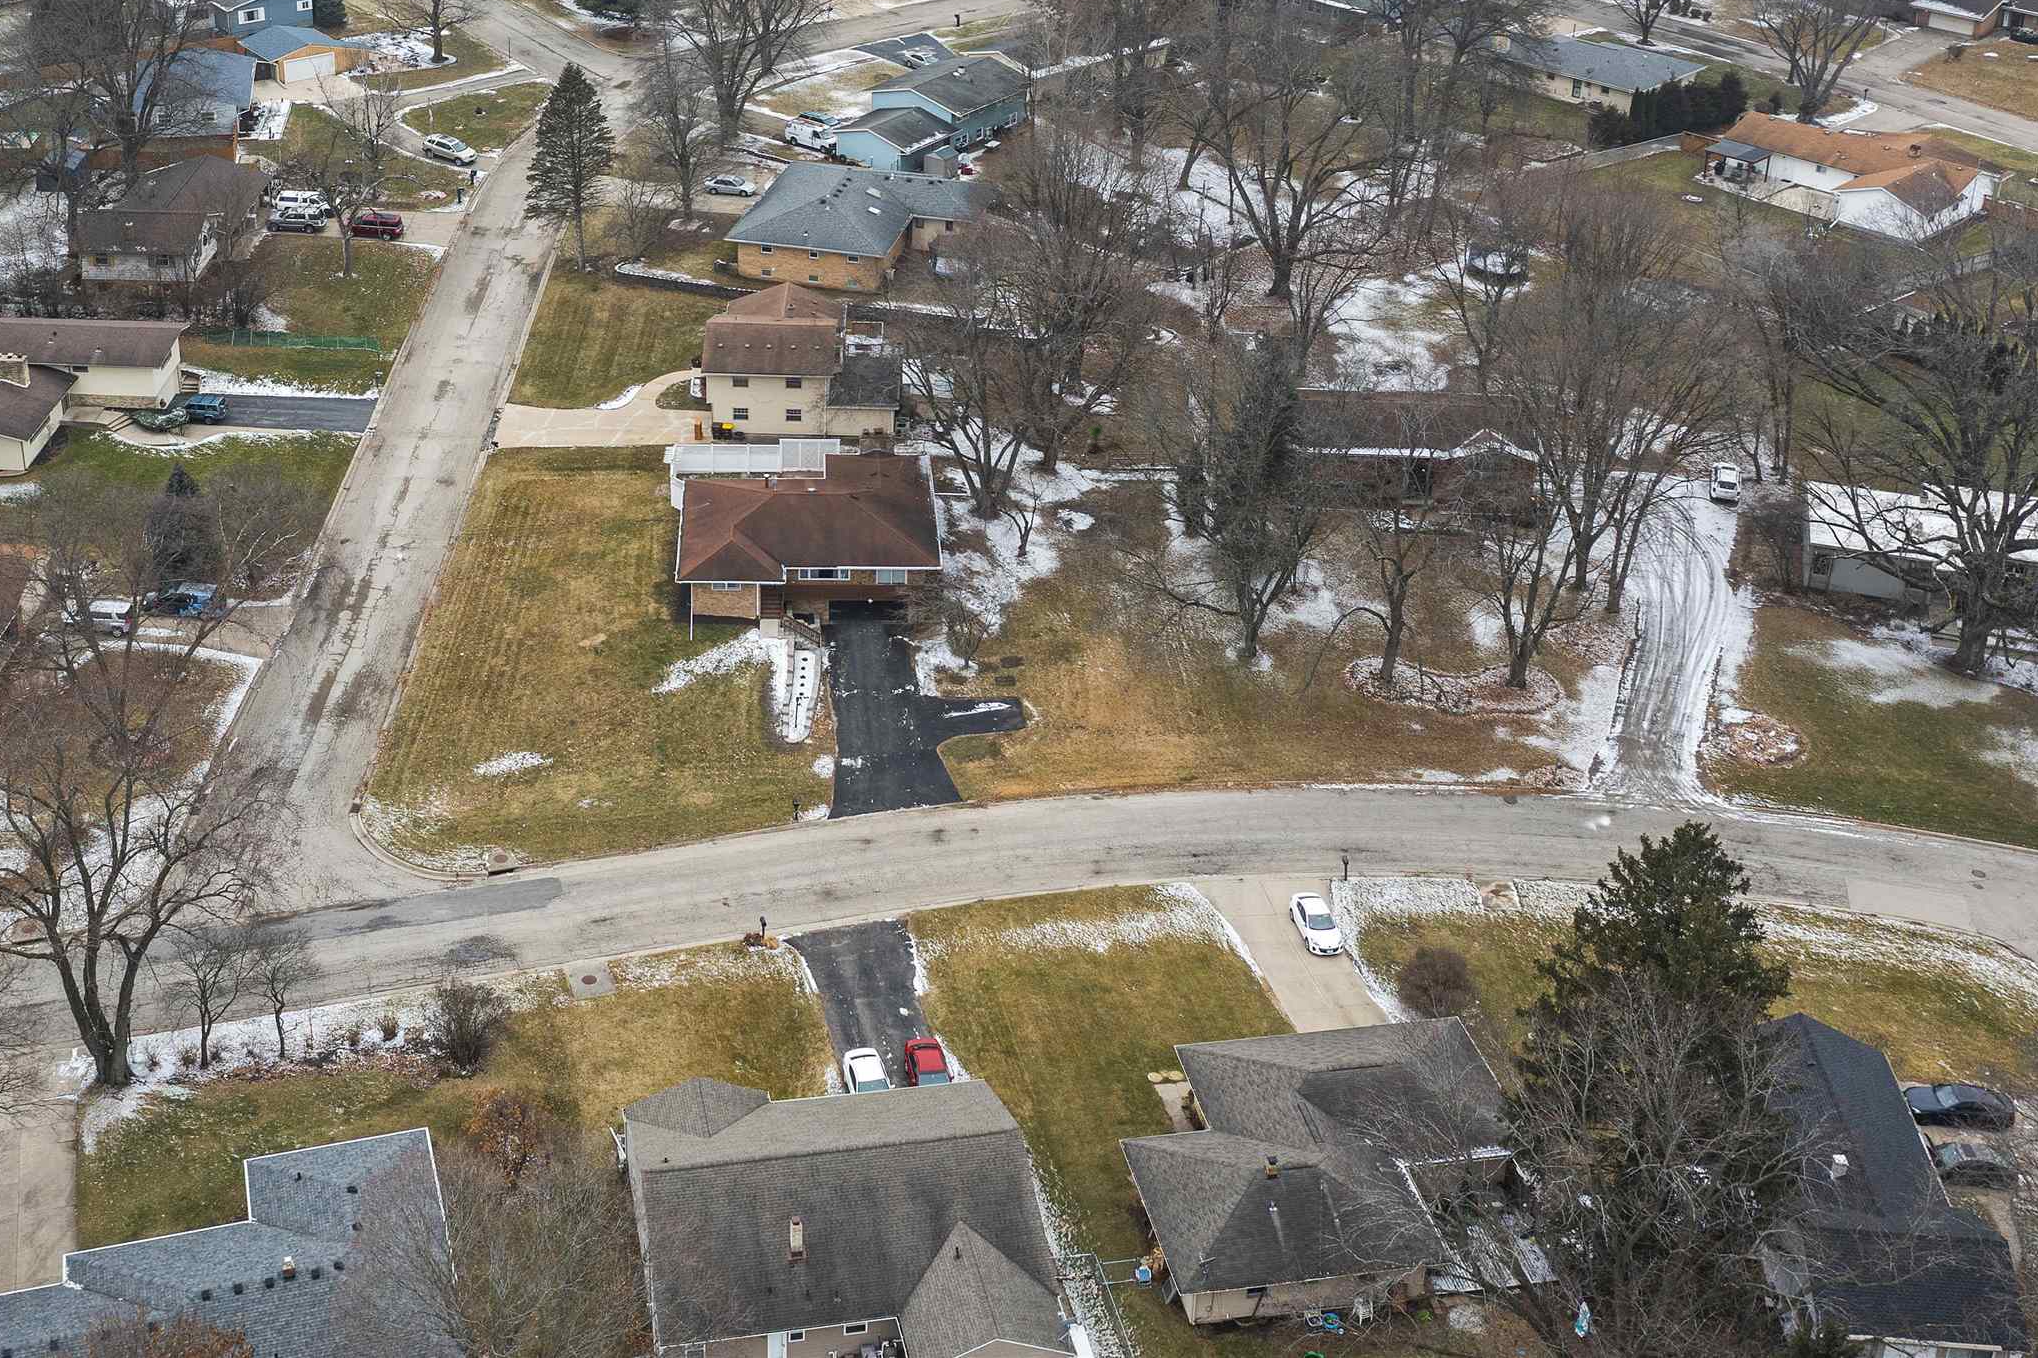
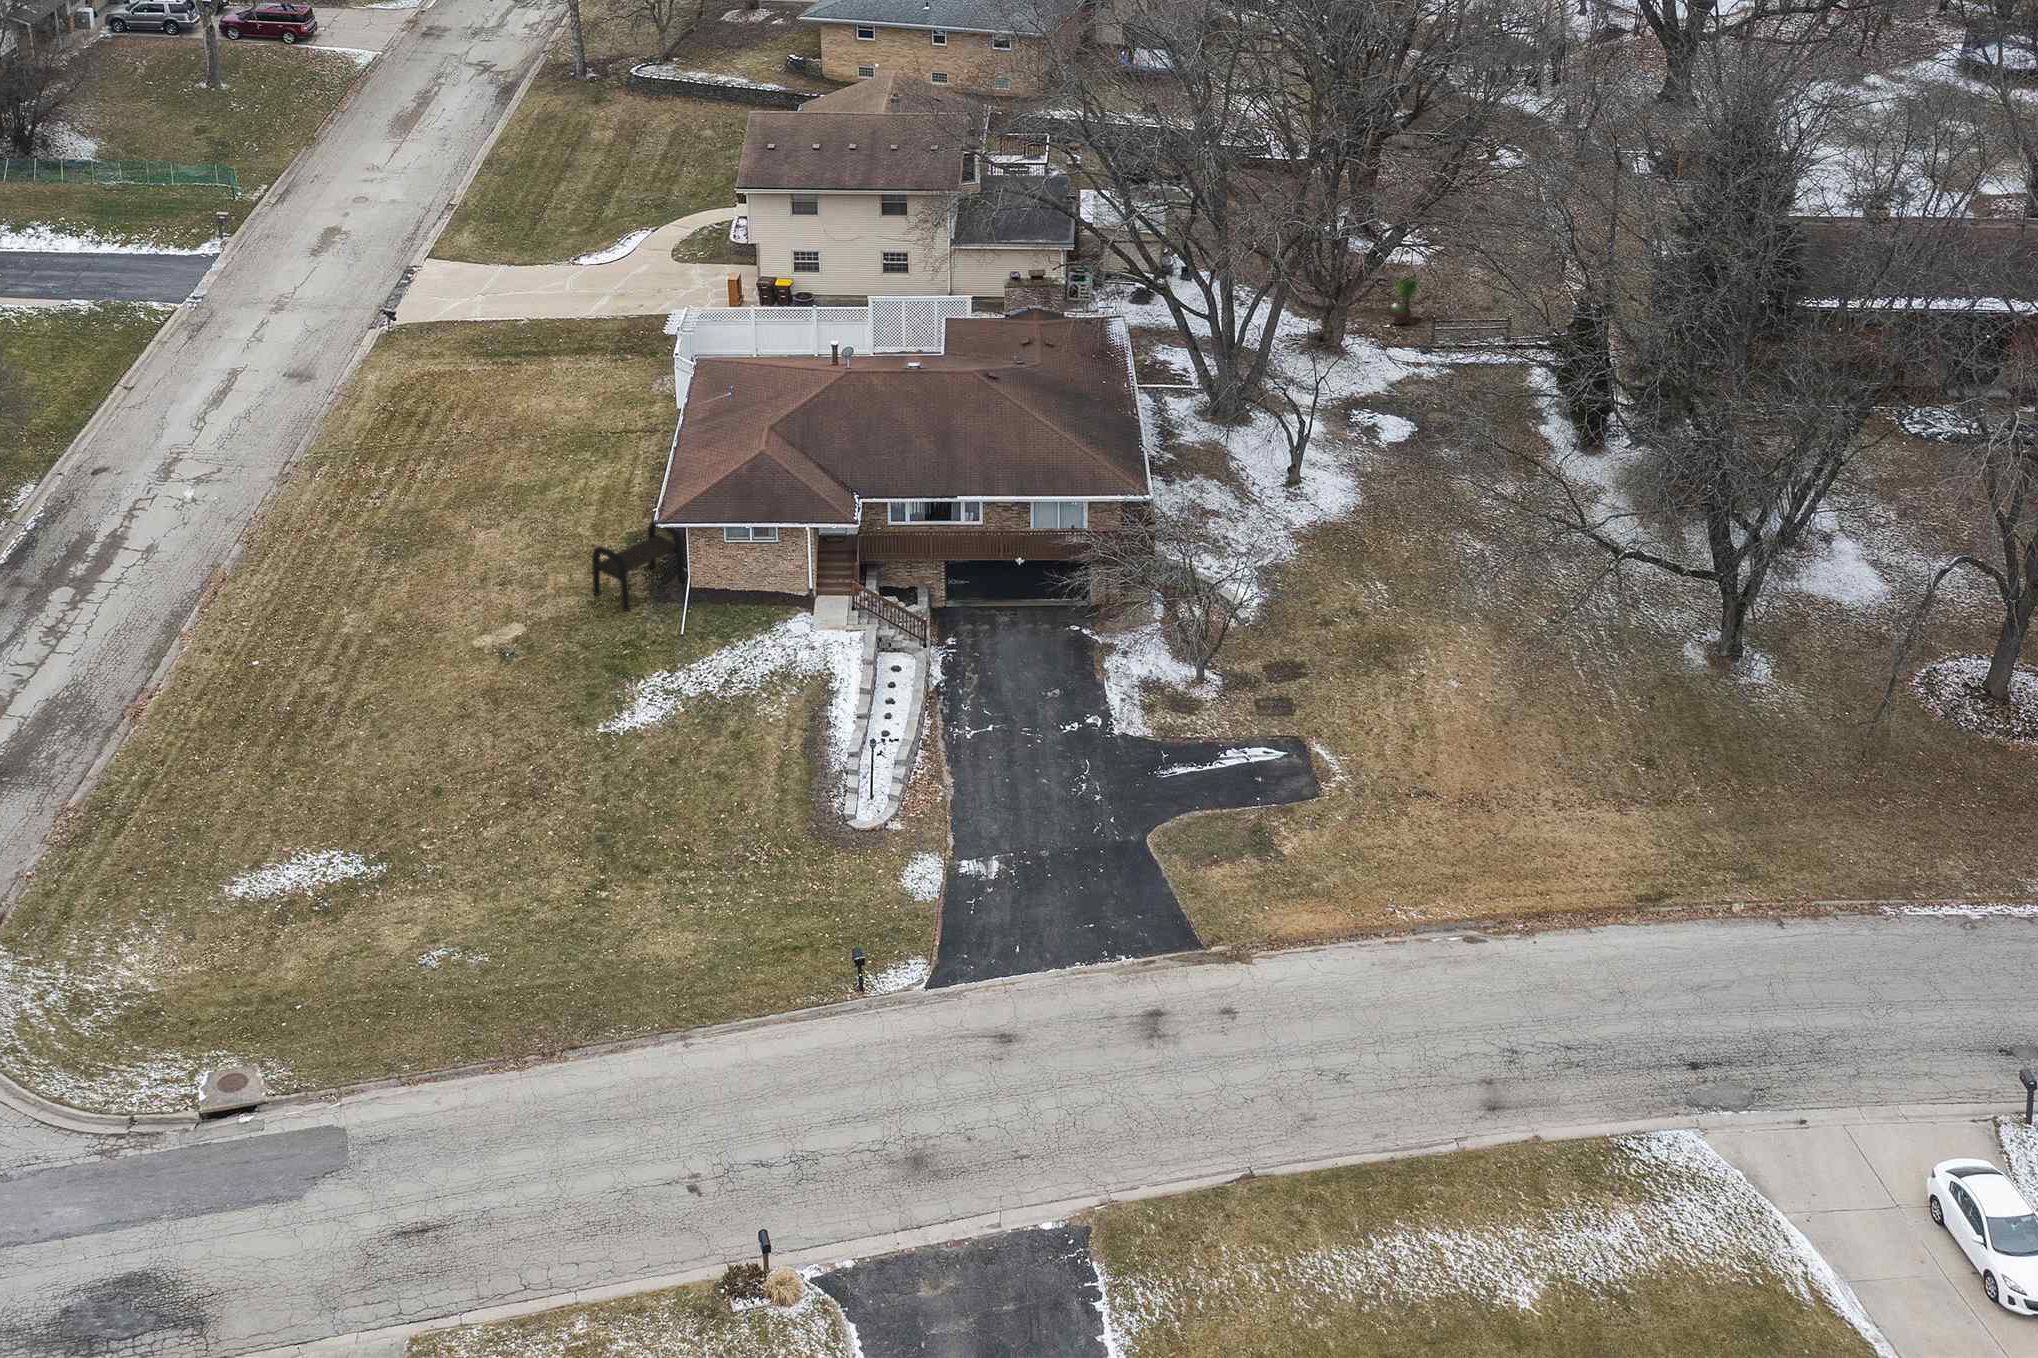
bench: none [637,577,686,627] -> present [592,520,685,610]

